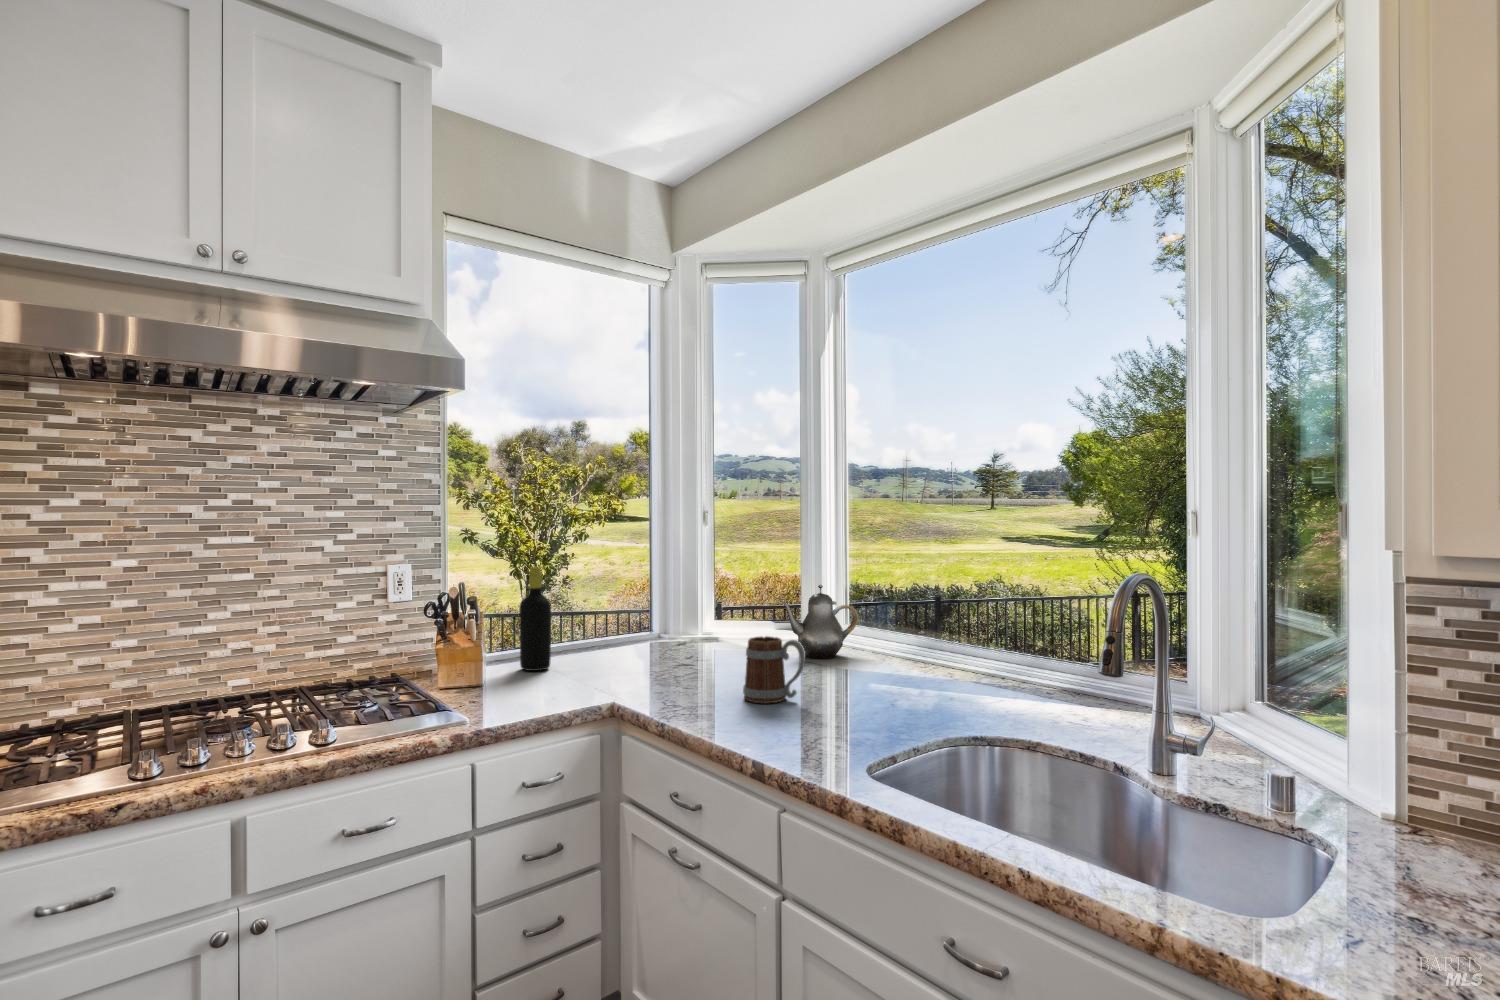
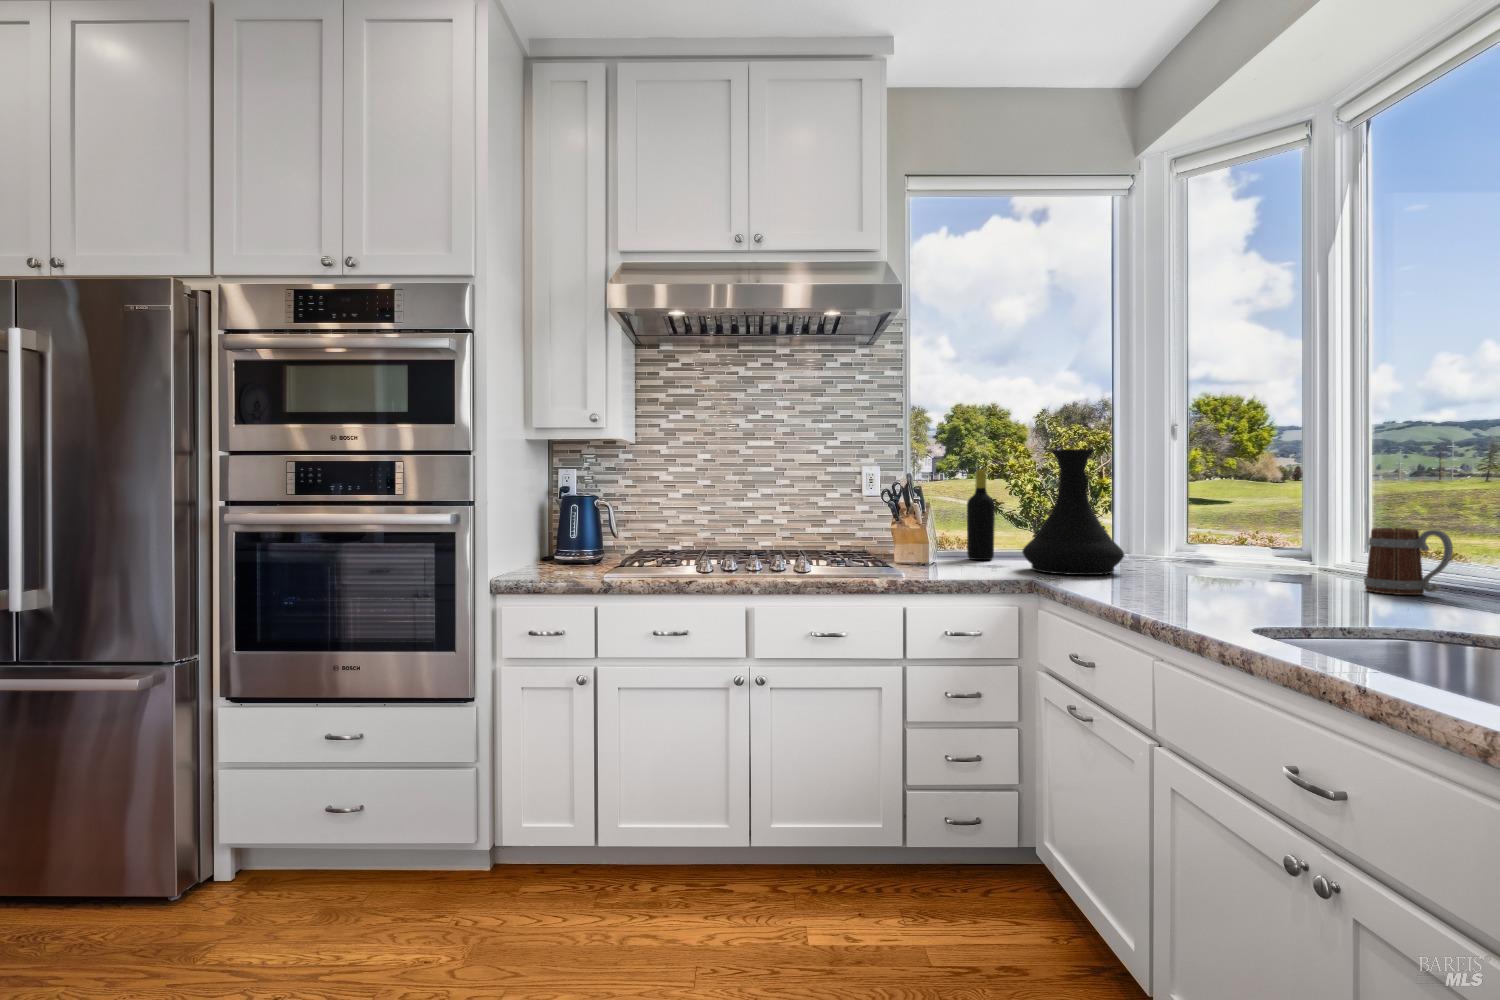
vase: none [593,553,694,692] -> present [1022,449,1124,575]
teapot: present [784,584,859,658] -> none [1249,492,1356,574]
mug: present [743,636,805,703] -> present [1364,528,1453,595]

